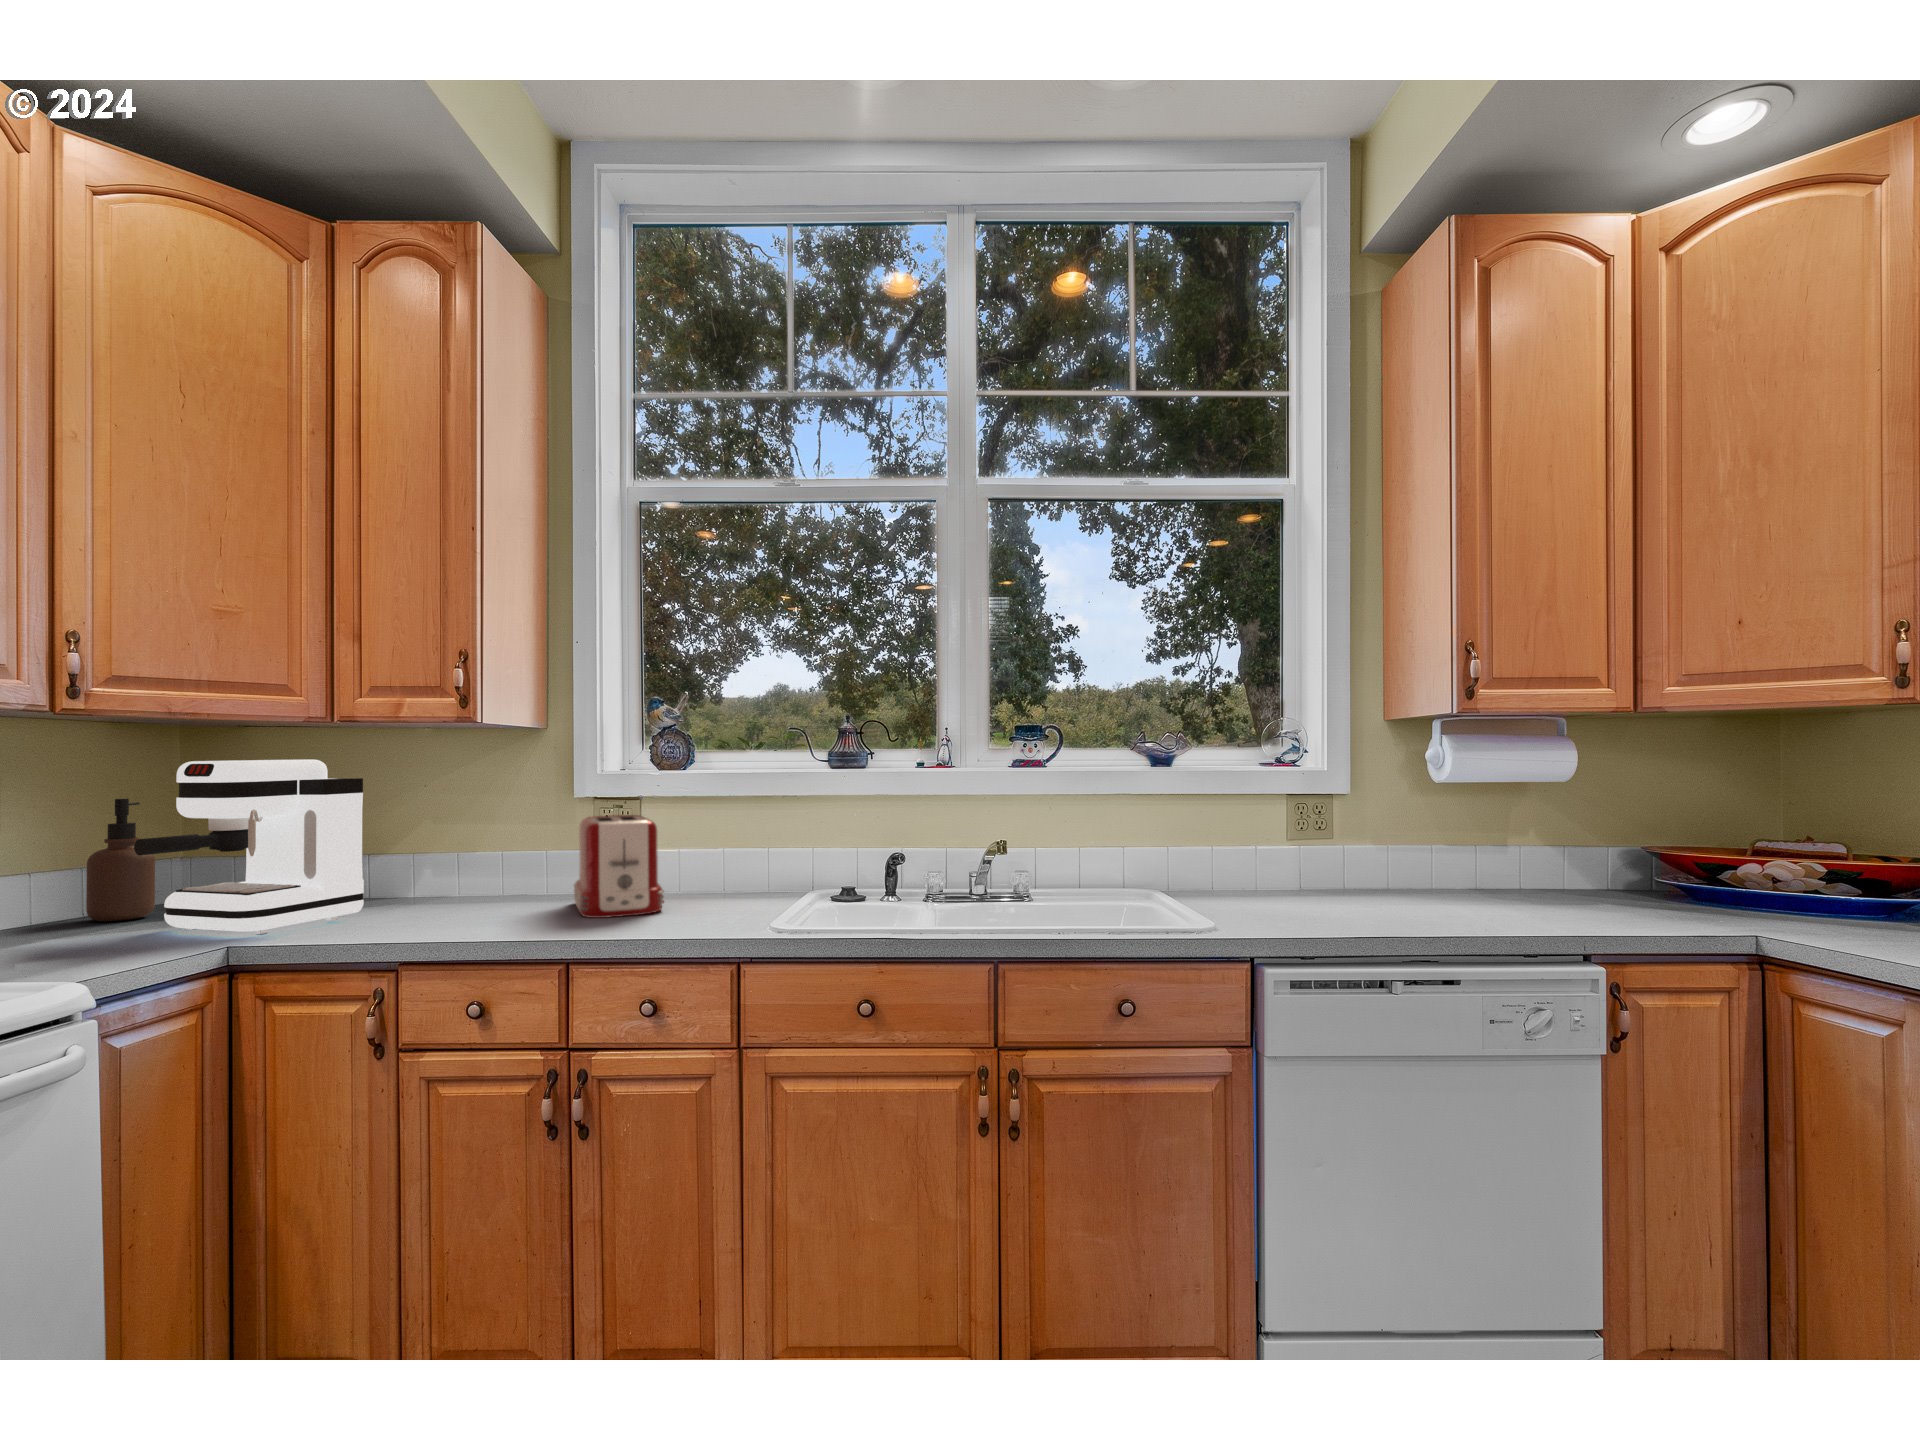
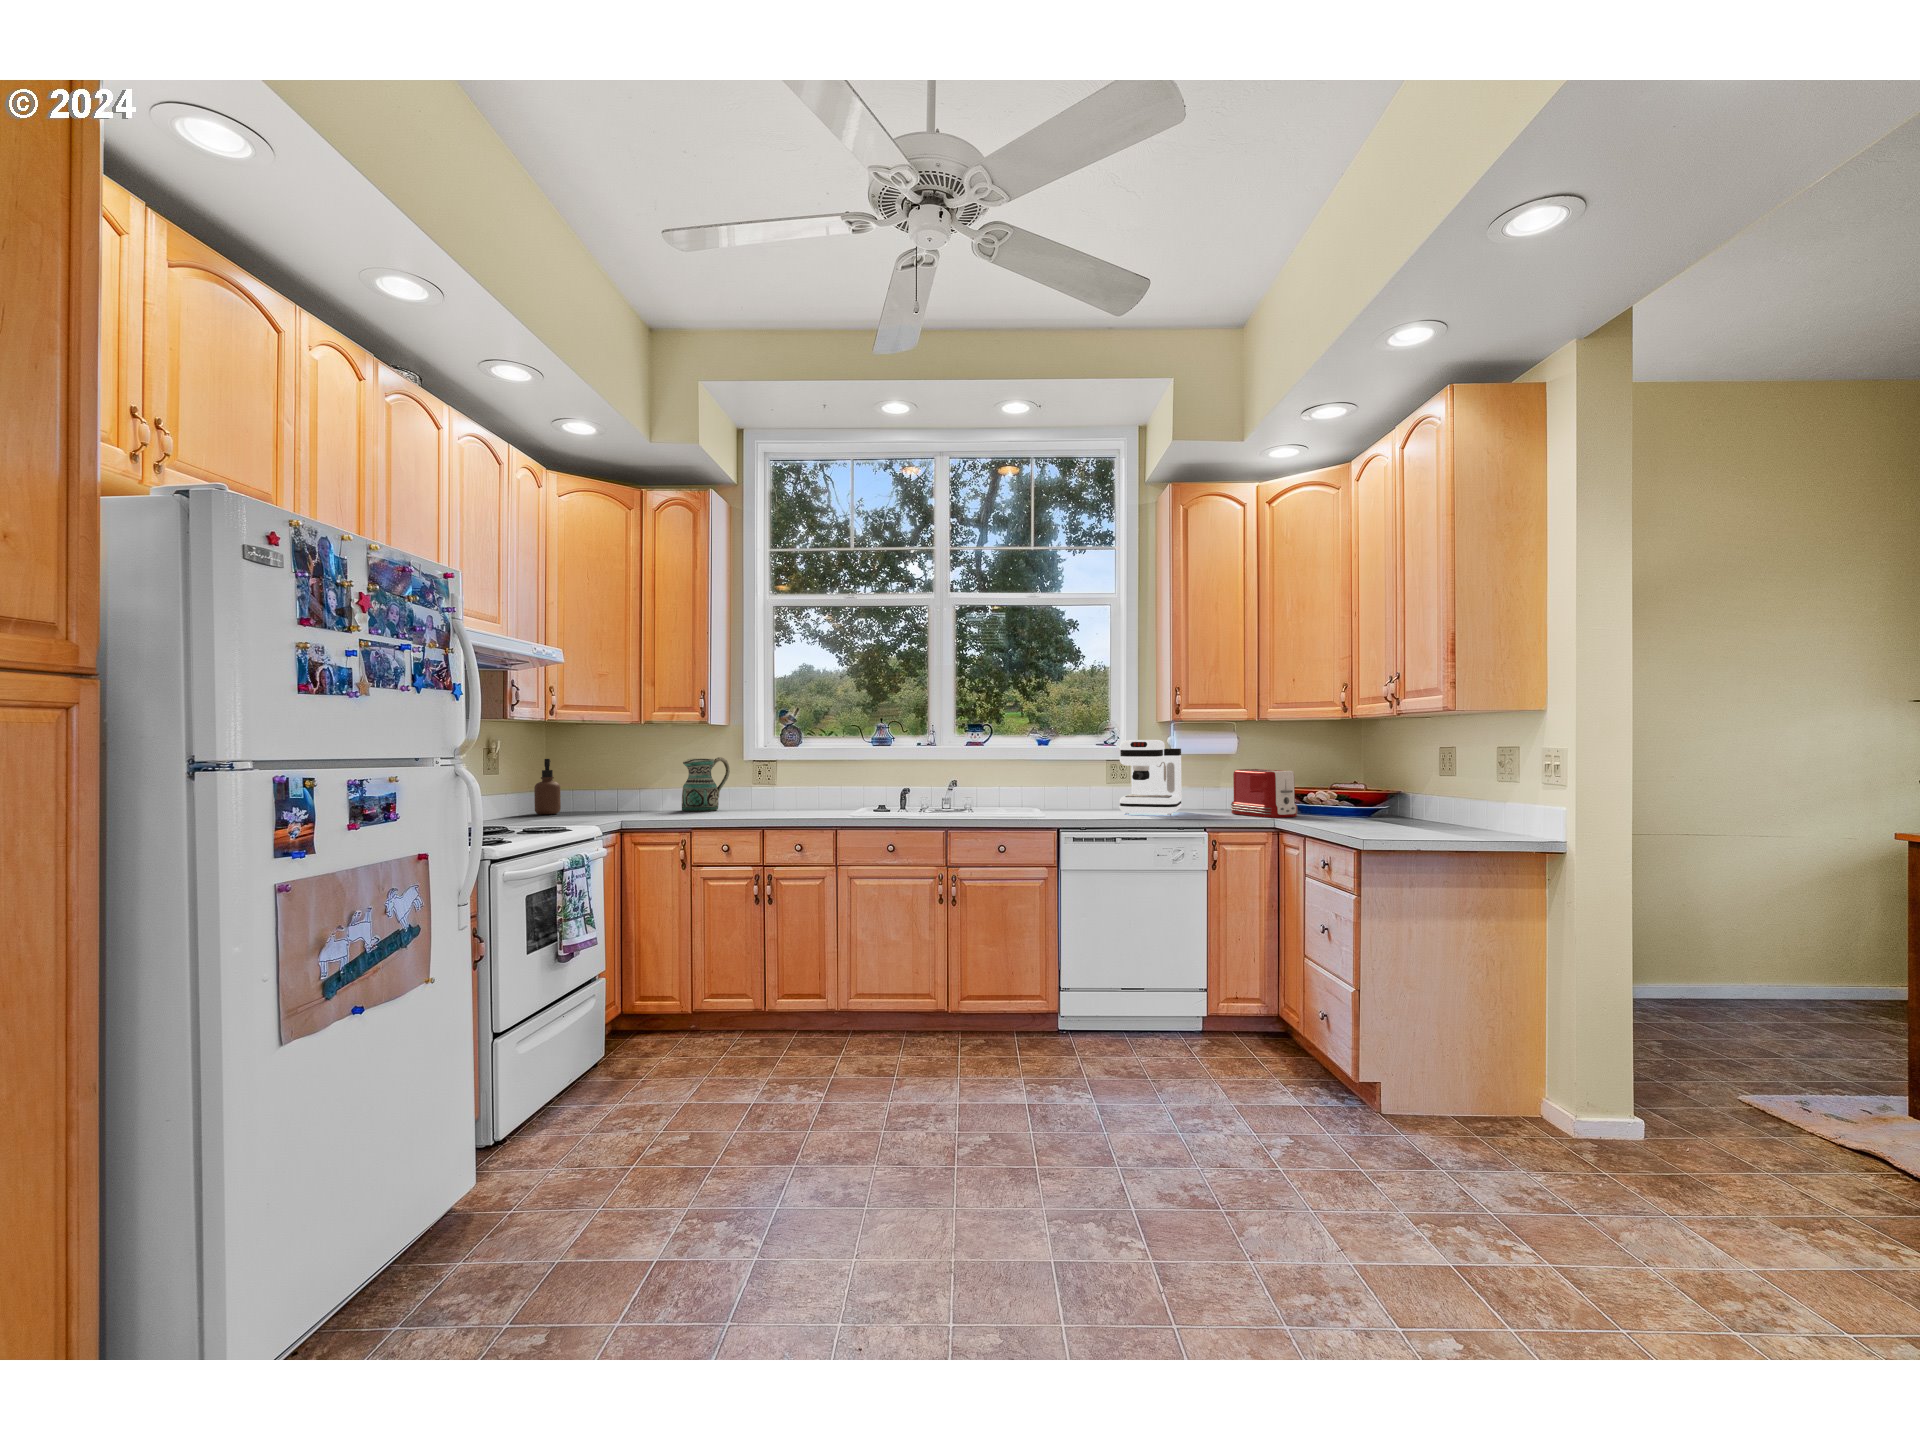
coffee maker: present [134,759,364,934] -> present [1119,740,1182,815]
ceramic pitcher: none [439,792,546,904] -> present [682,757,730,811]
toaster: present [574,815,664,918] -> present [1231,769,1297,818]

